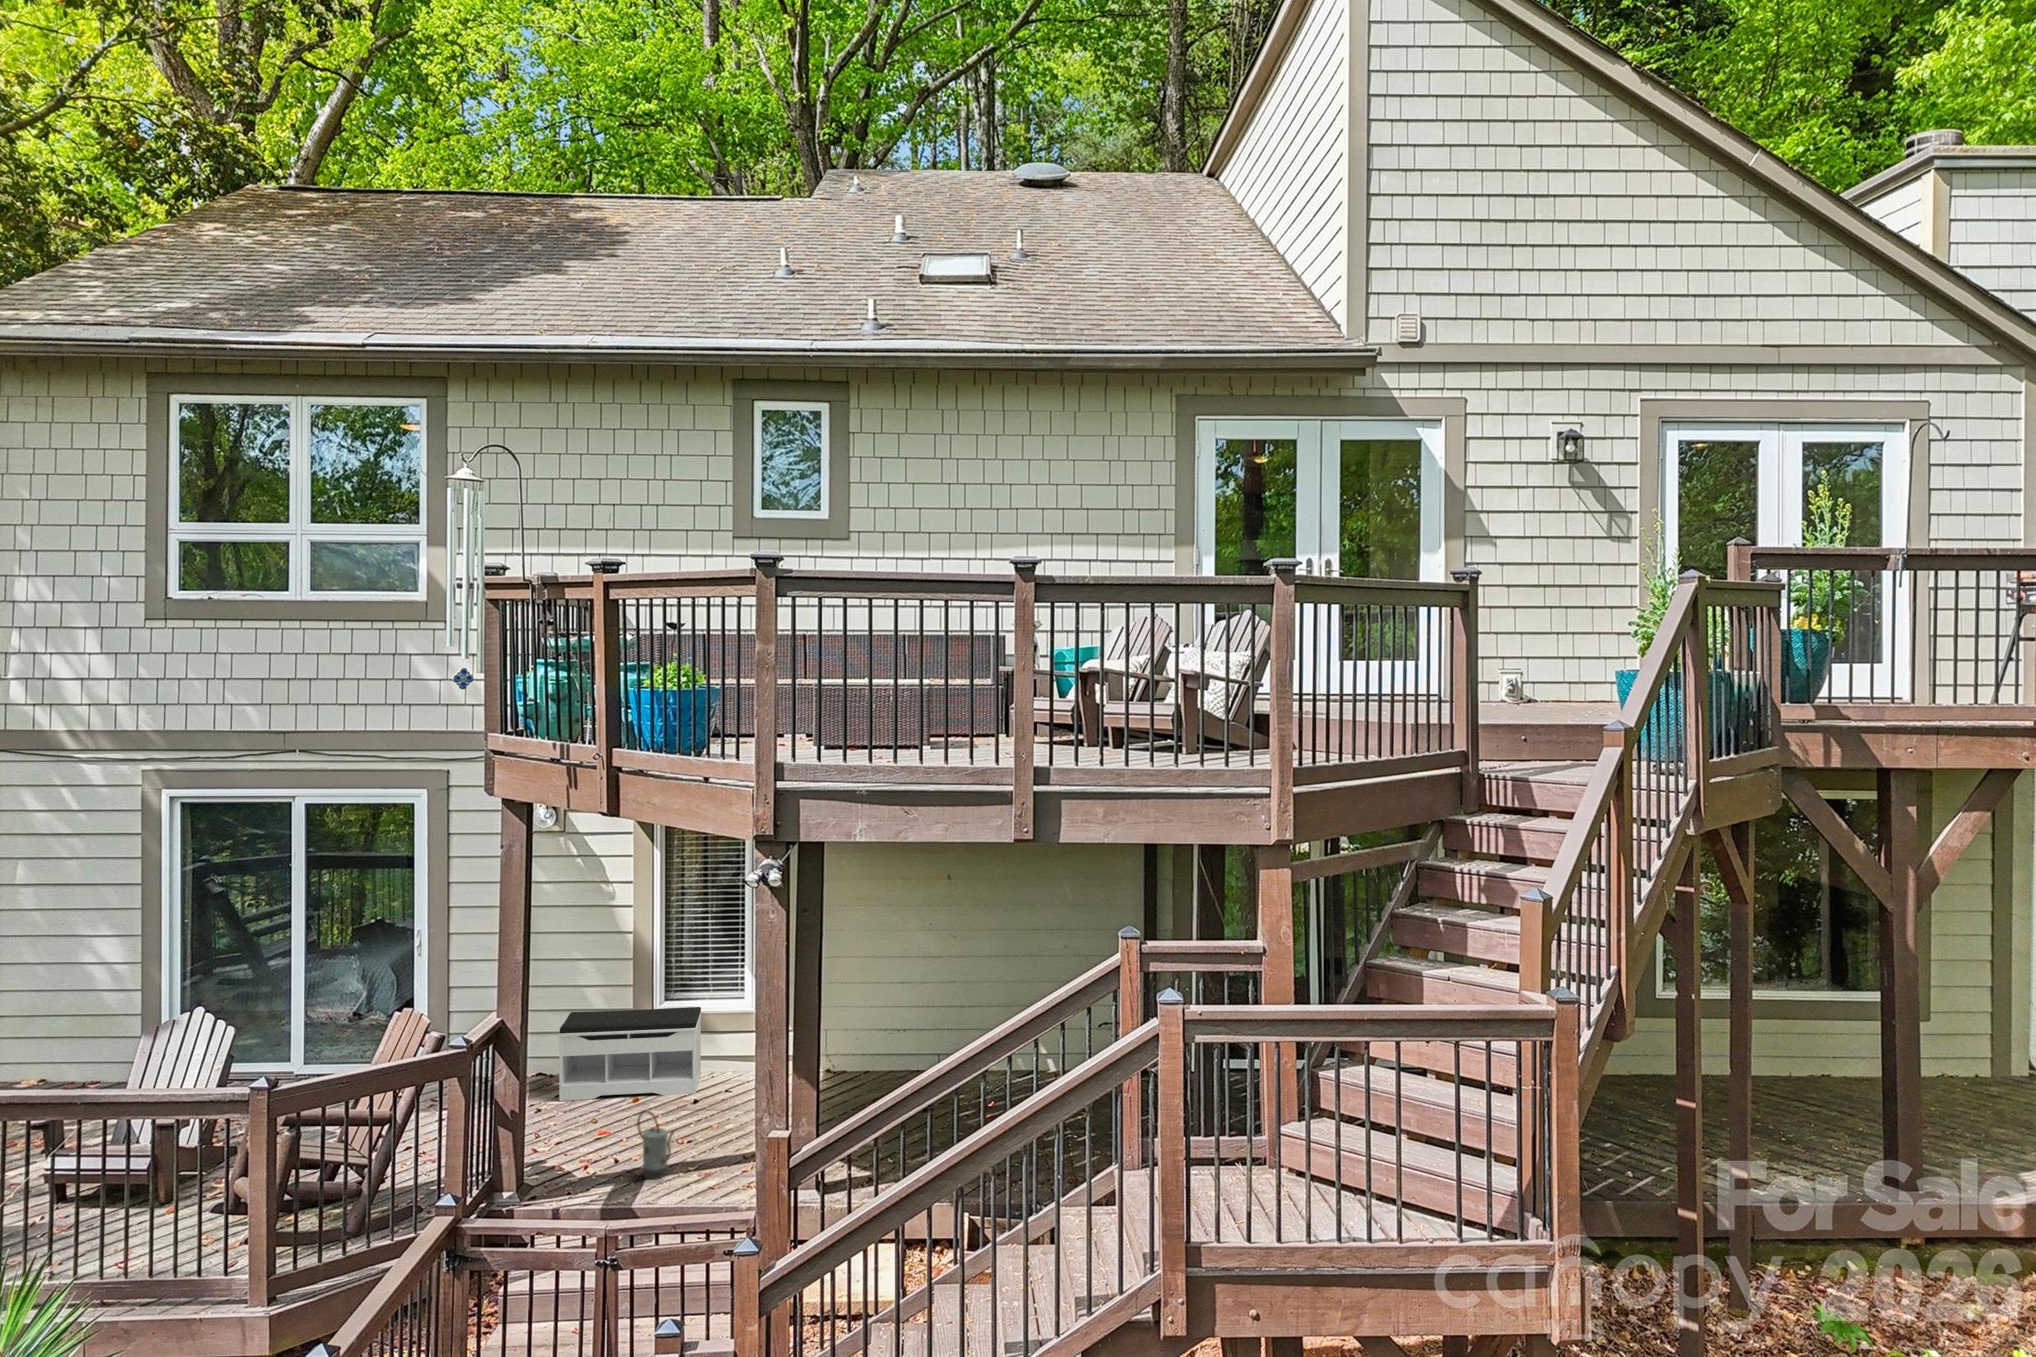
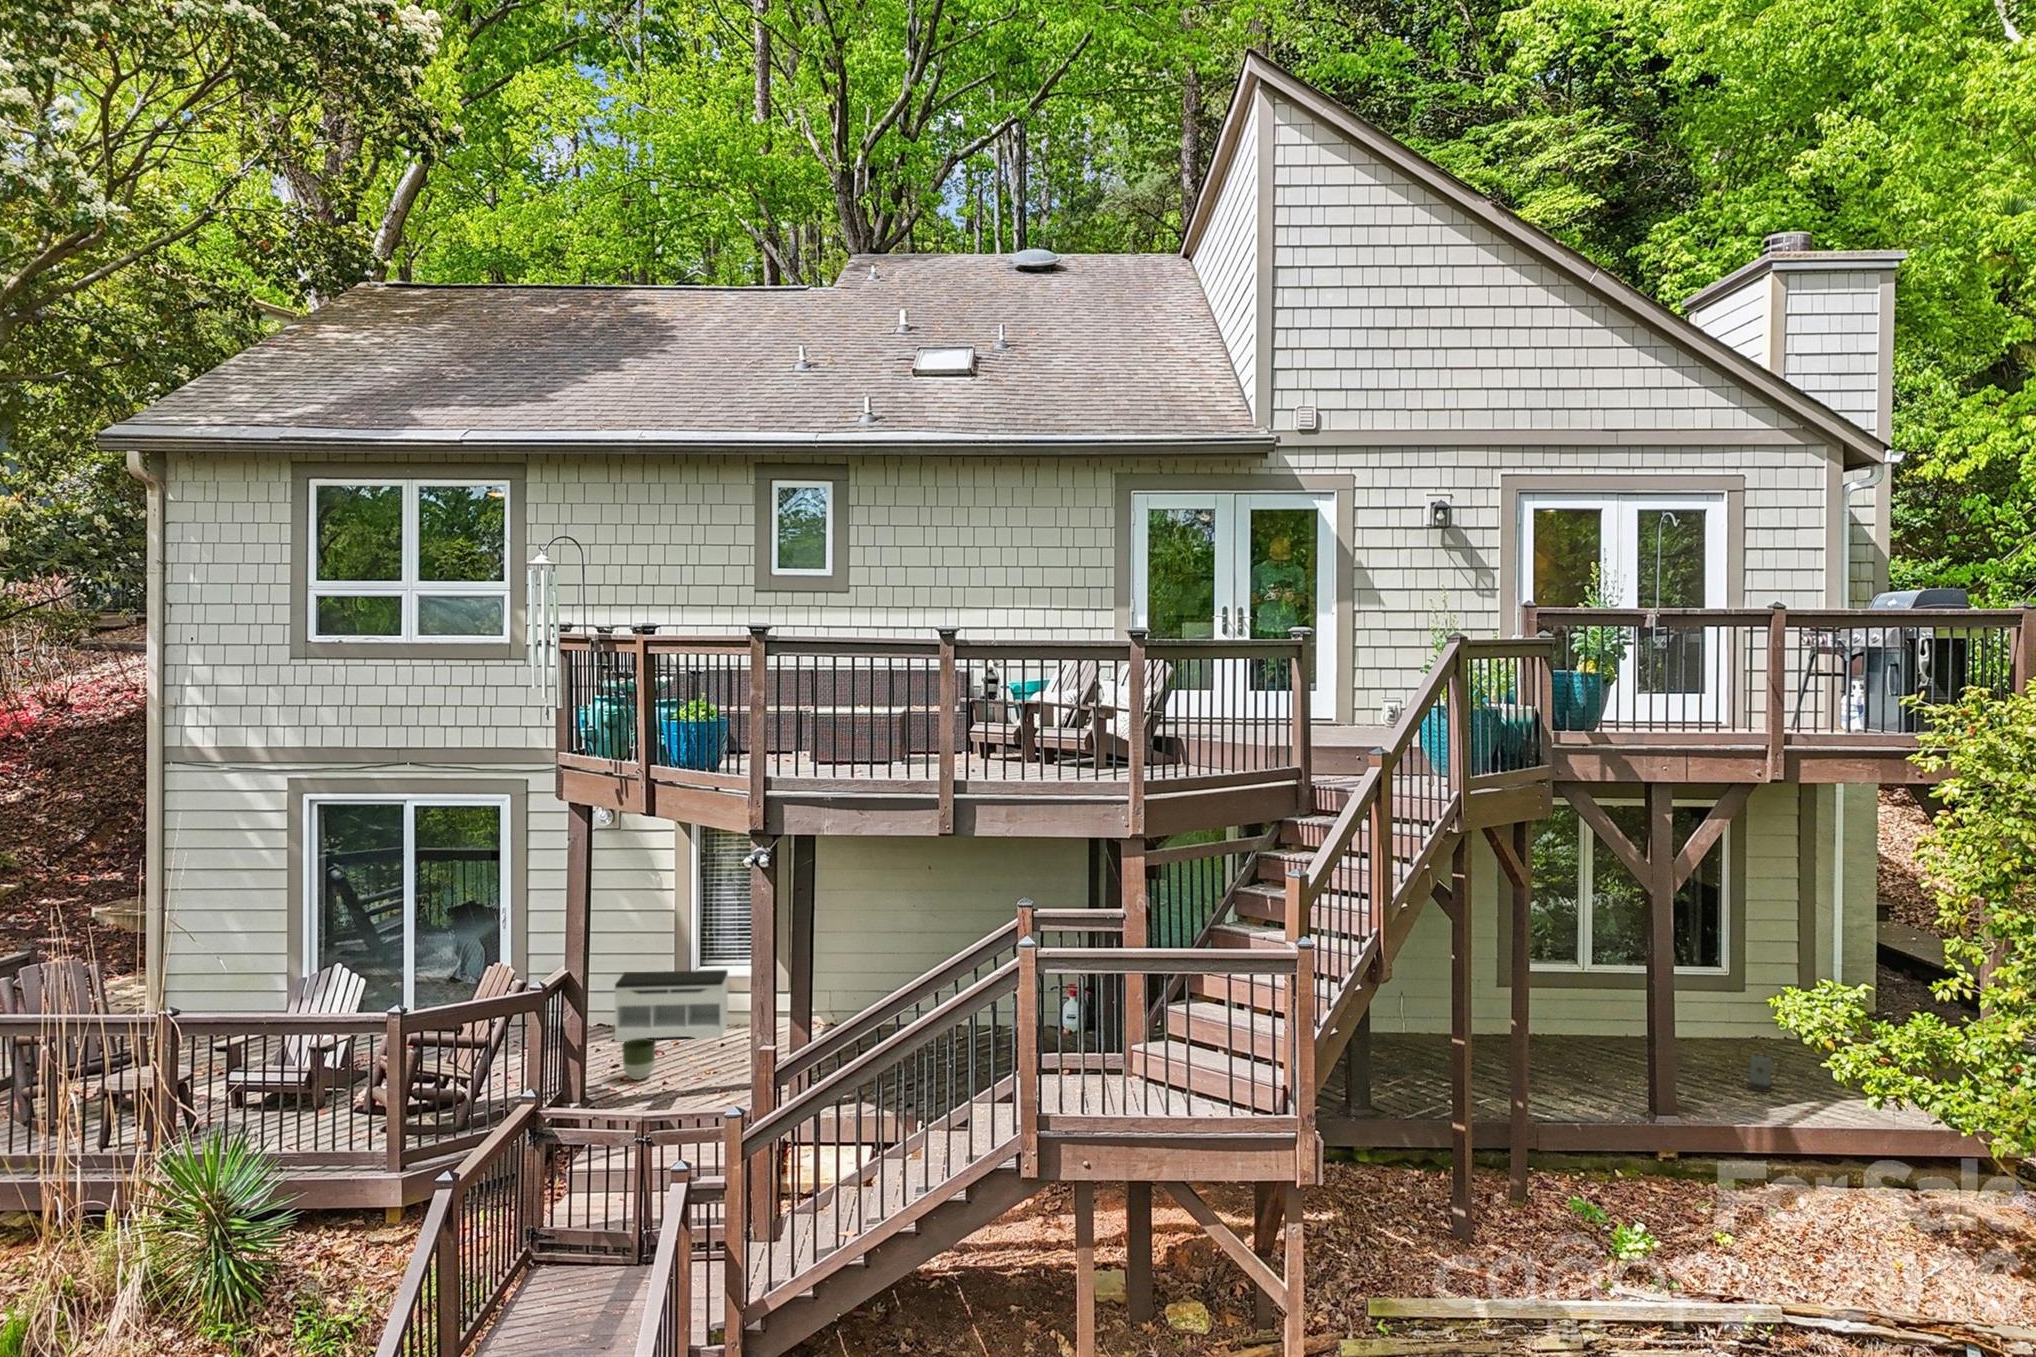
planter: none [572,1101,615,1155] -> present [622,1038,656,1080]
watering can: present [637,1111,673,1179] -> present [1737,1041,1784,1092]

